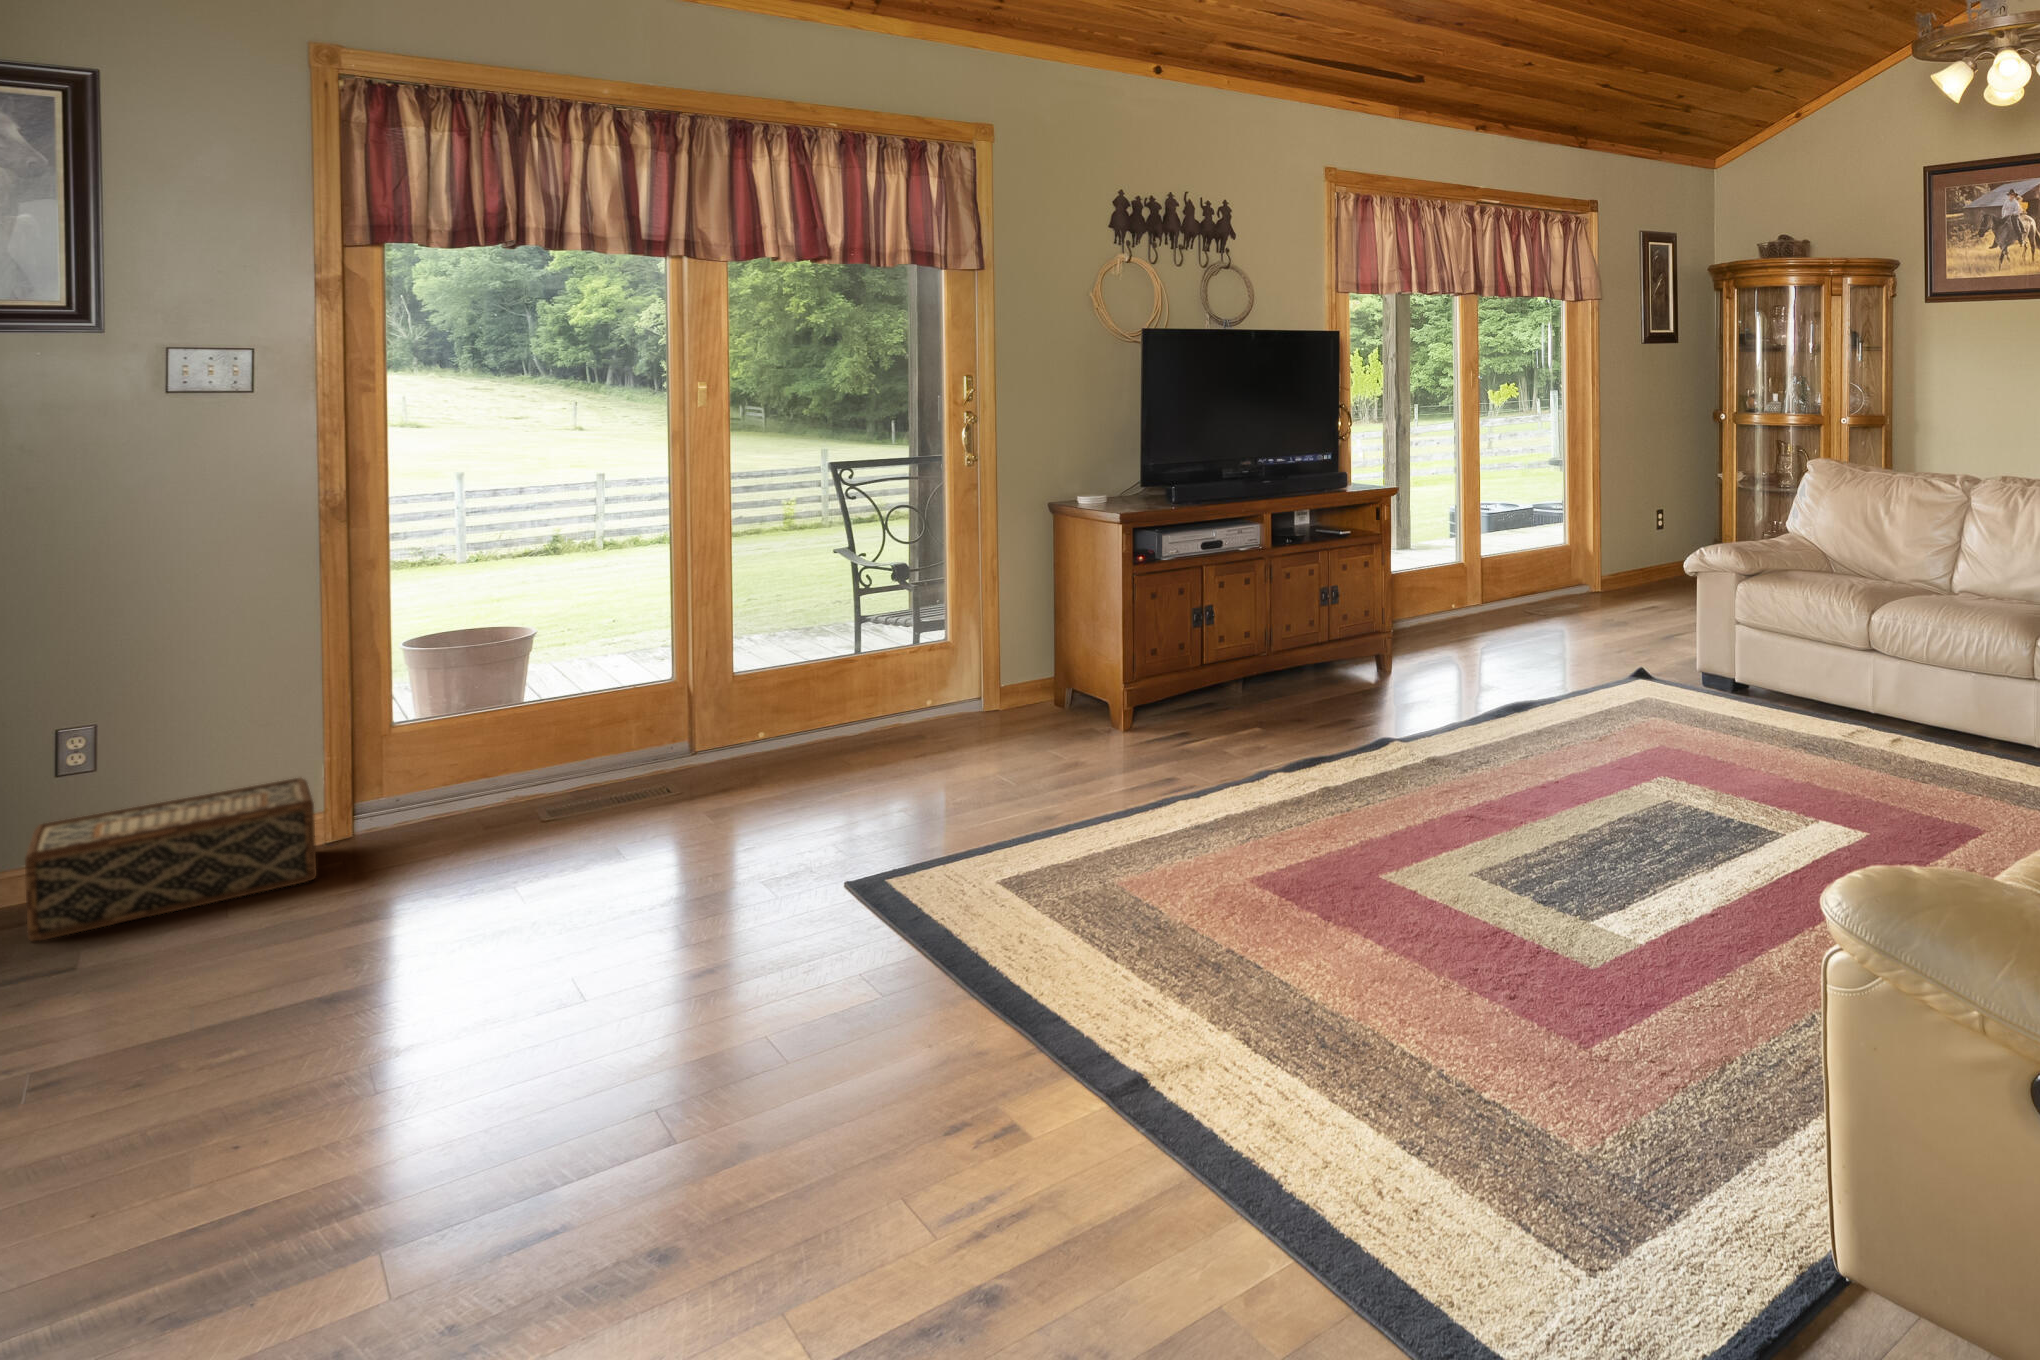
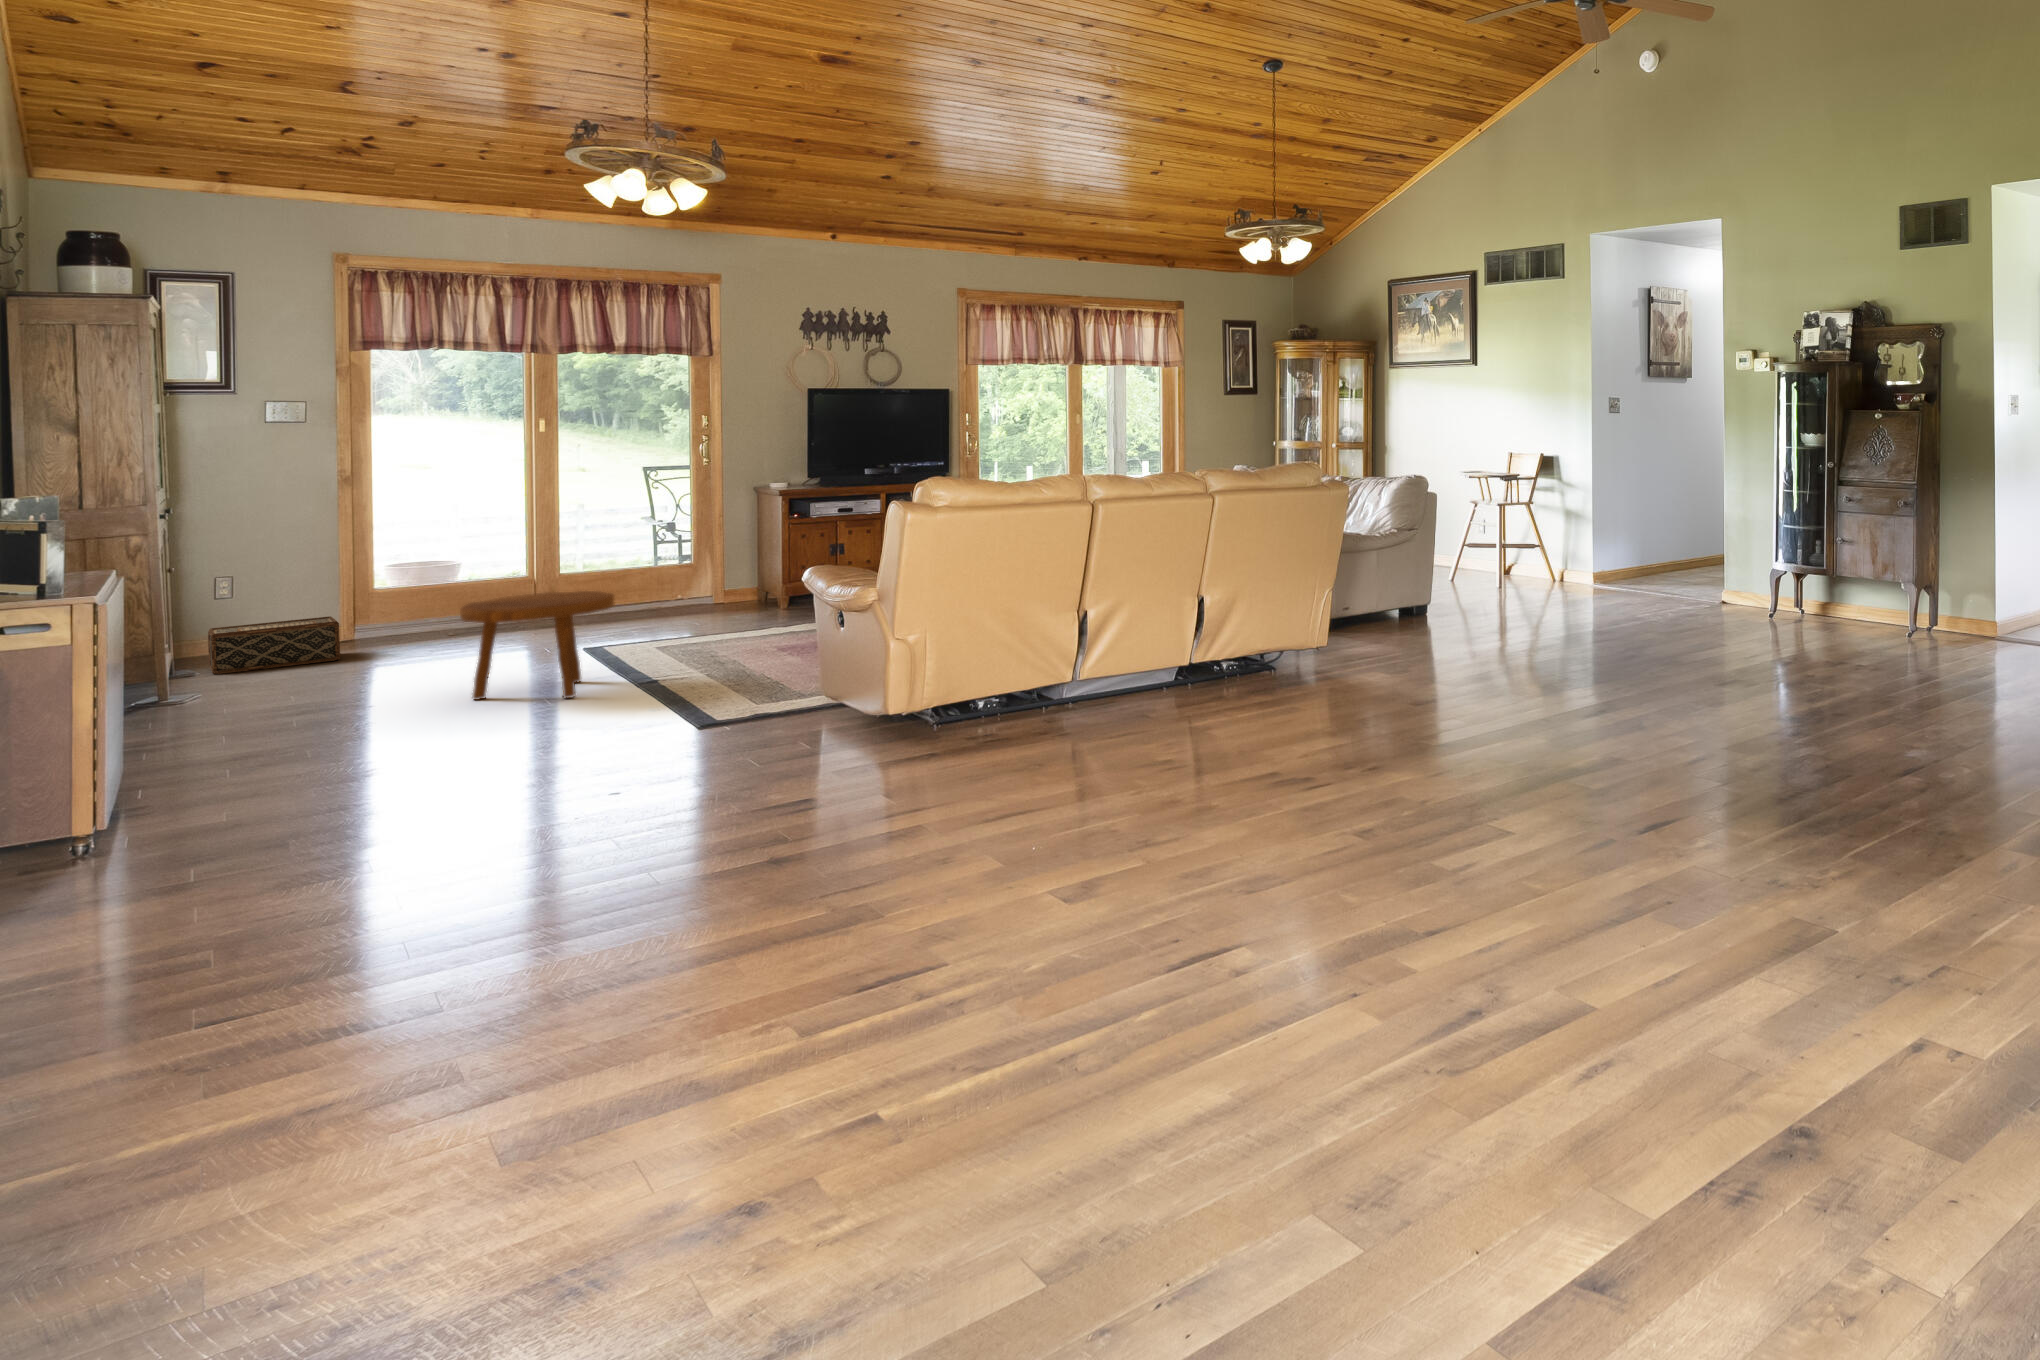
footstool: none [589,785,953,1111] -> present [460,591,614,700]

